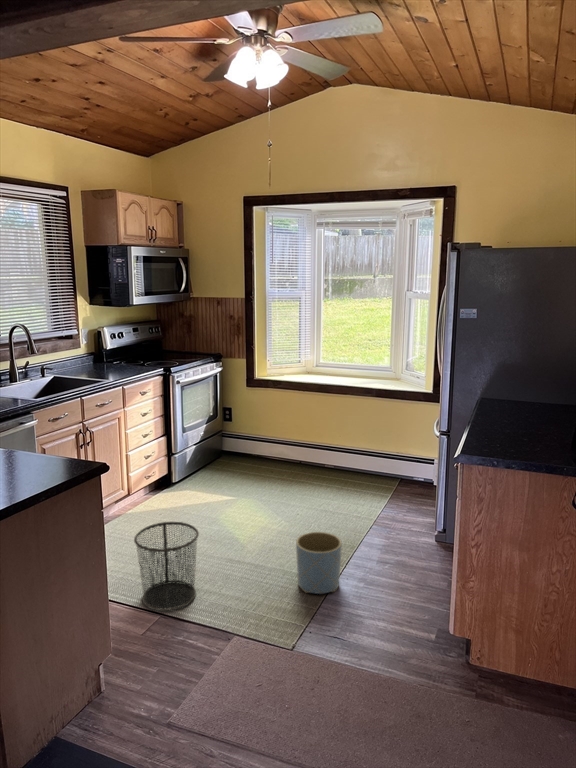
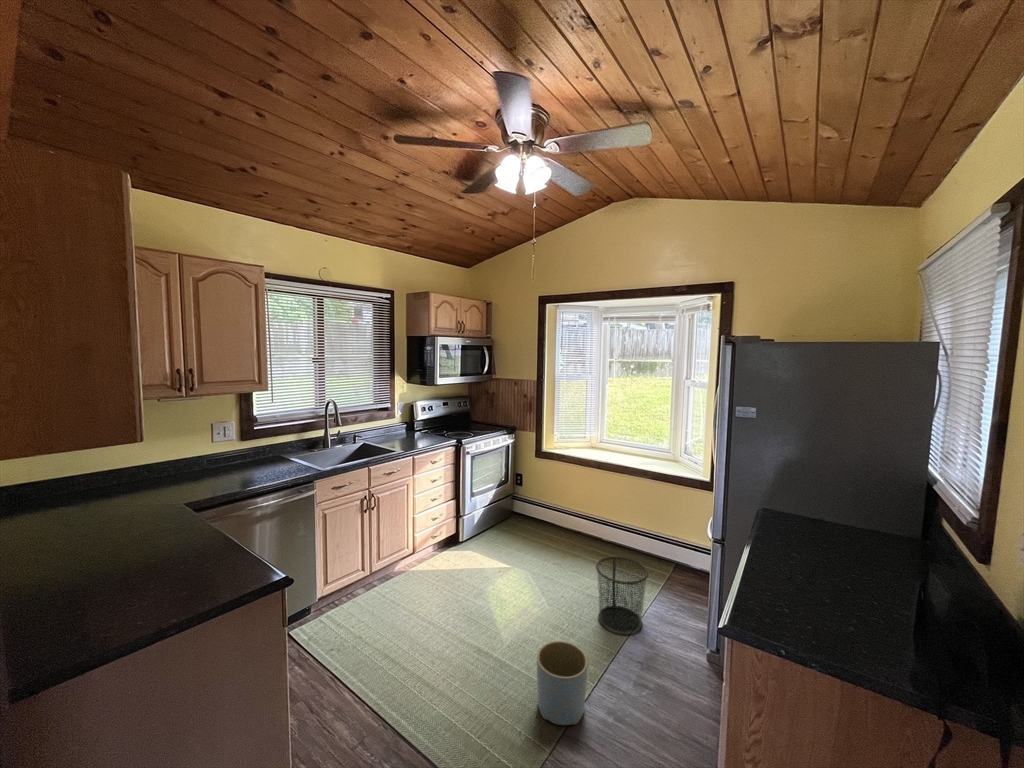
waste bin: present [134,522,199,611] -> present [596,557,648,634]

